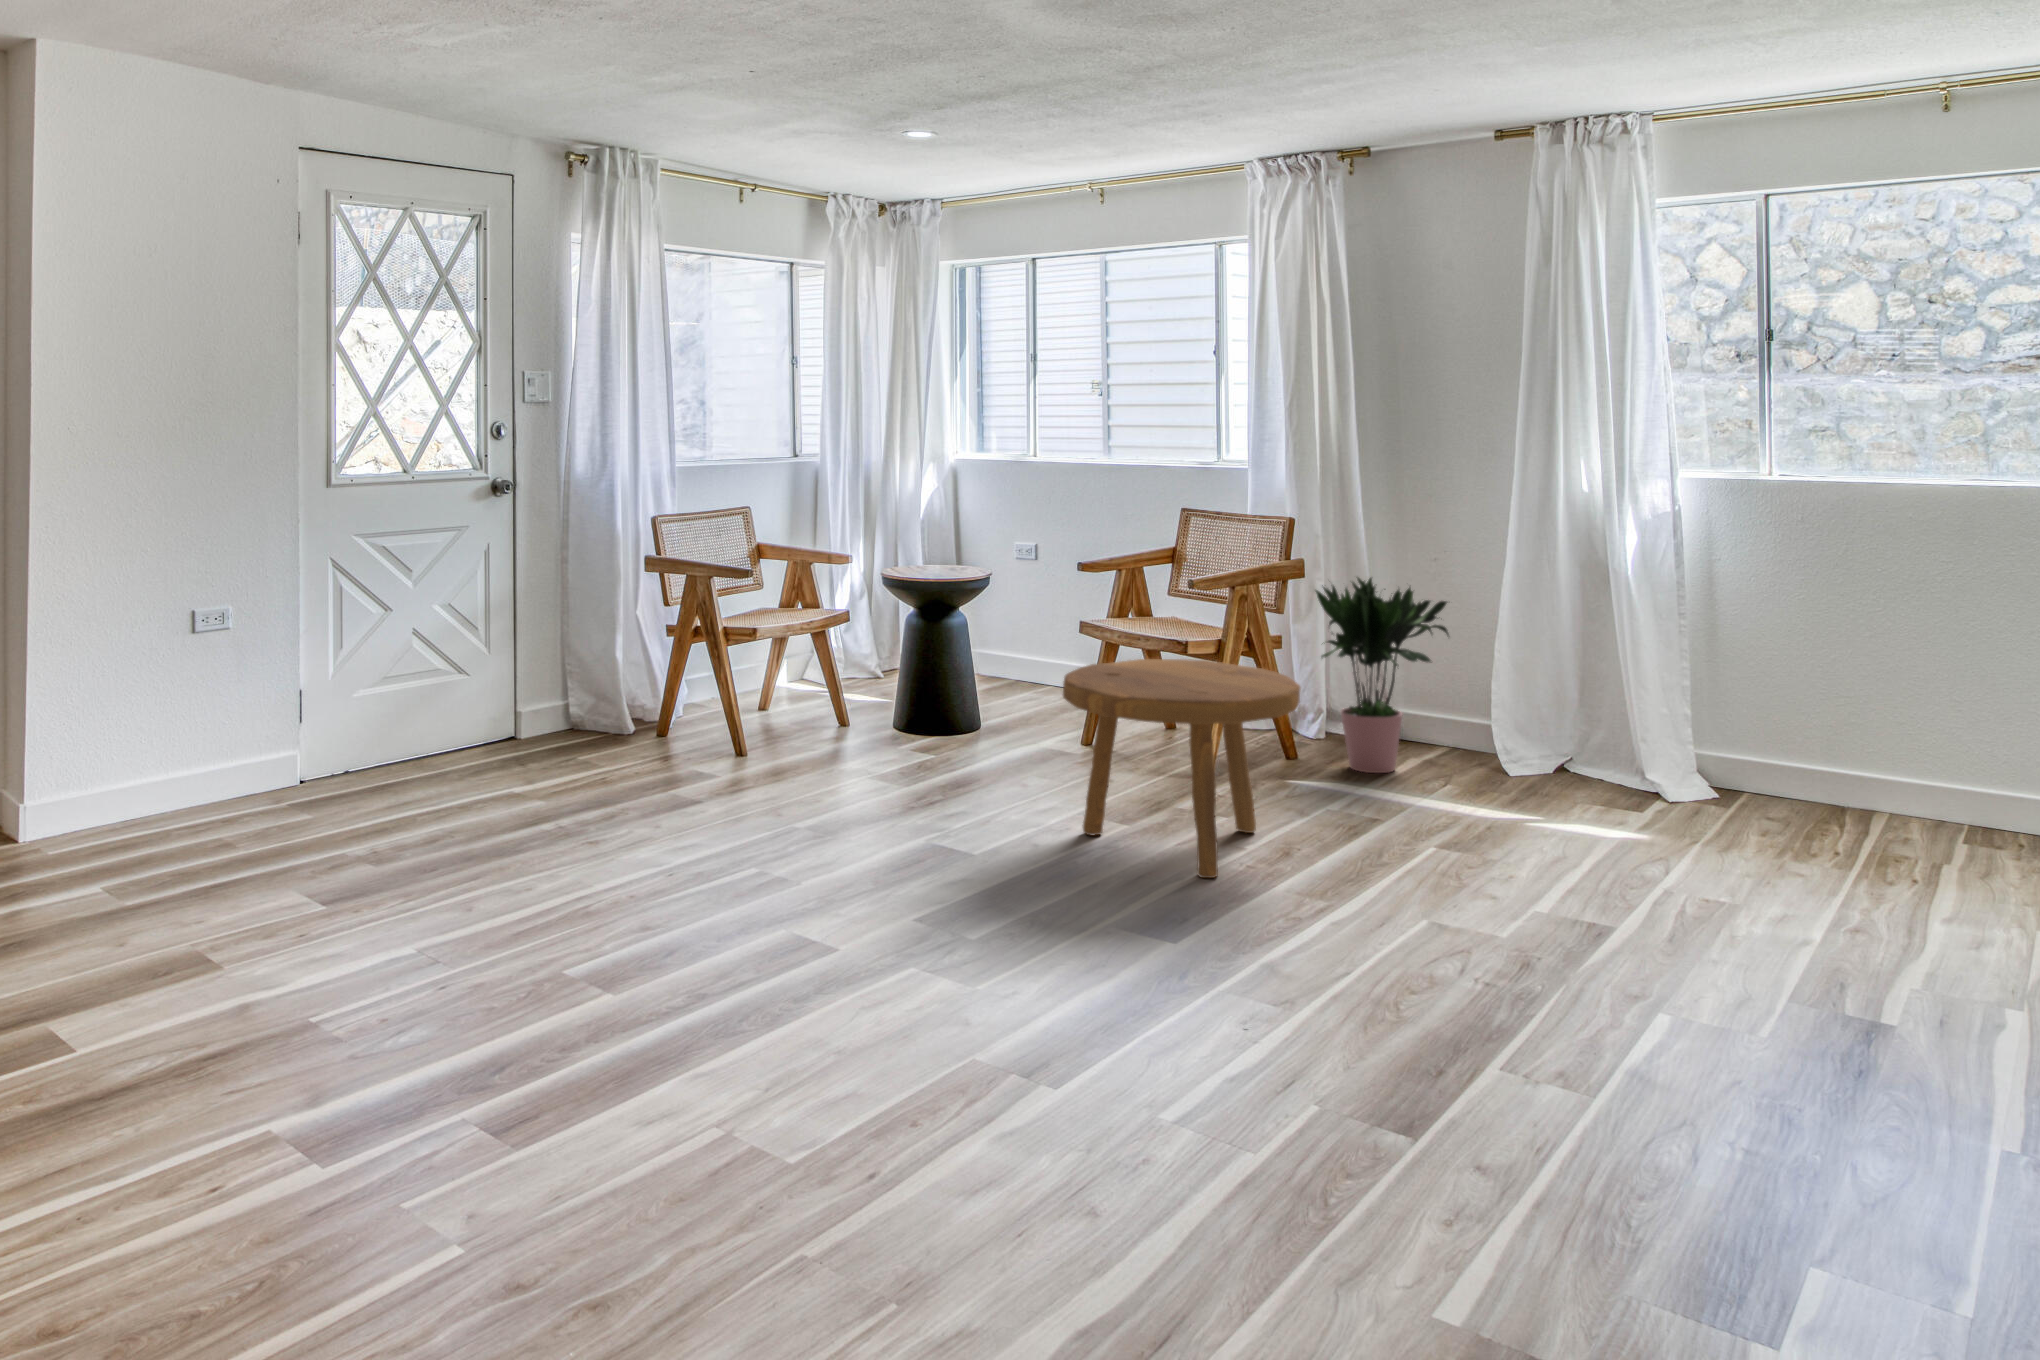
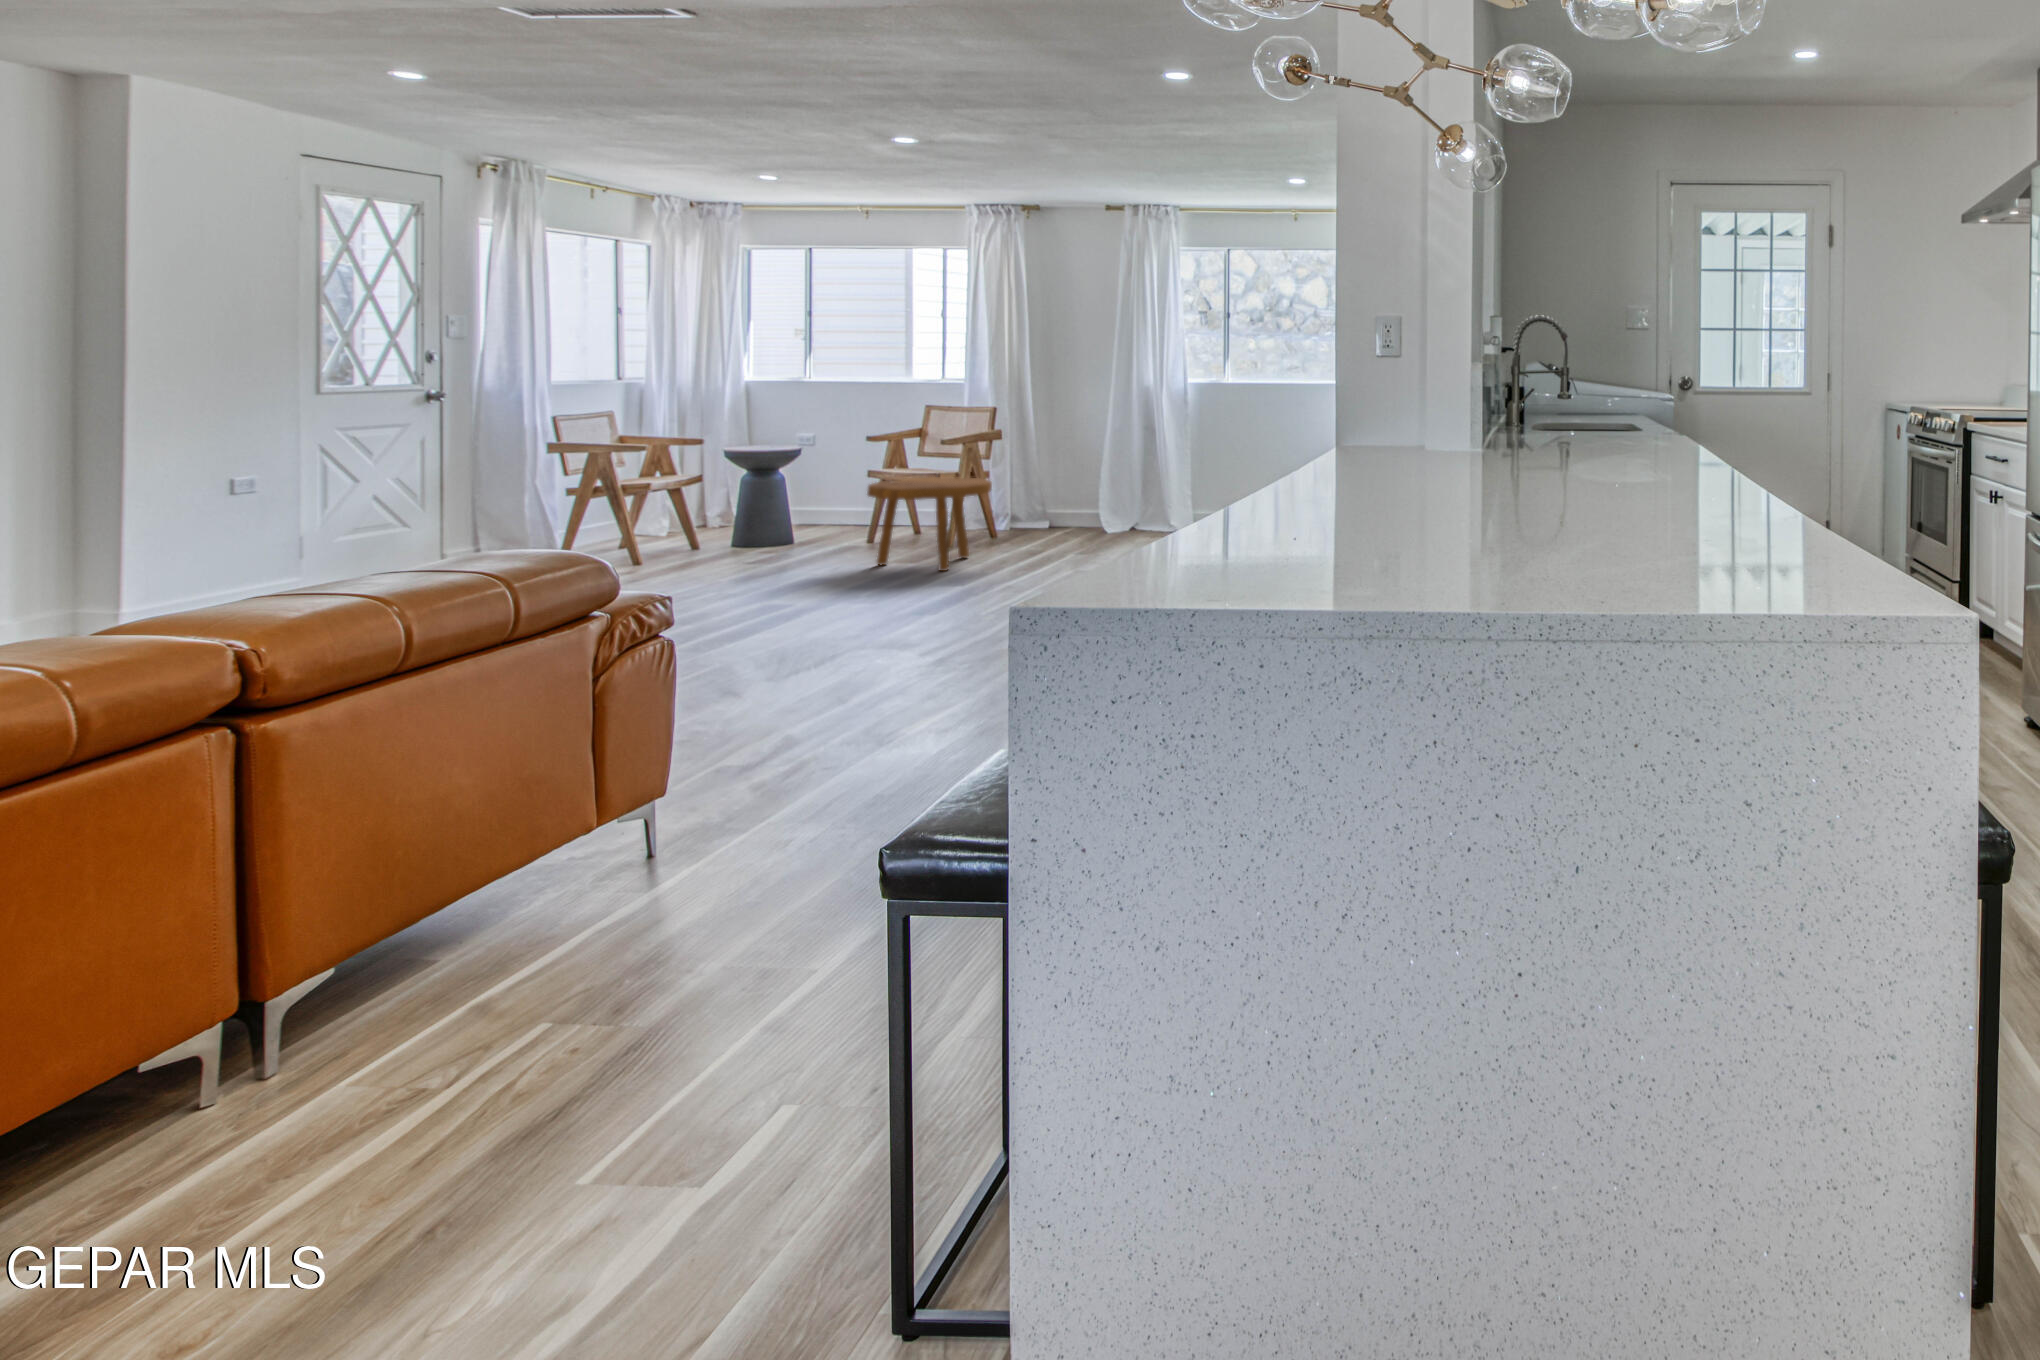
potted plant: present [1316,578,1449,773] -> none [1005,436,1080,537]

